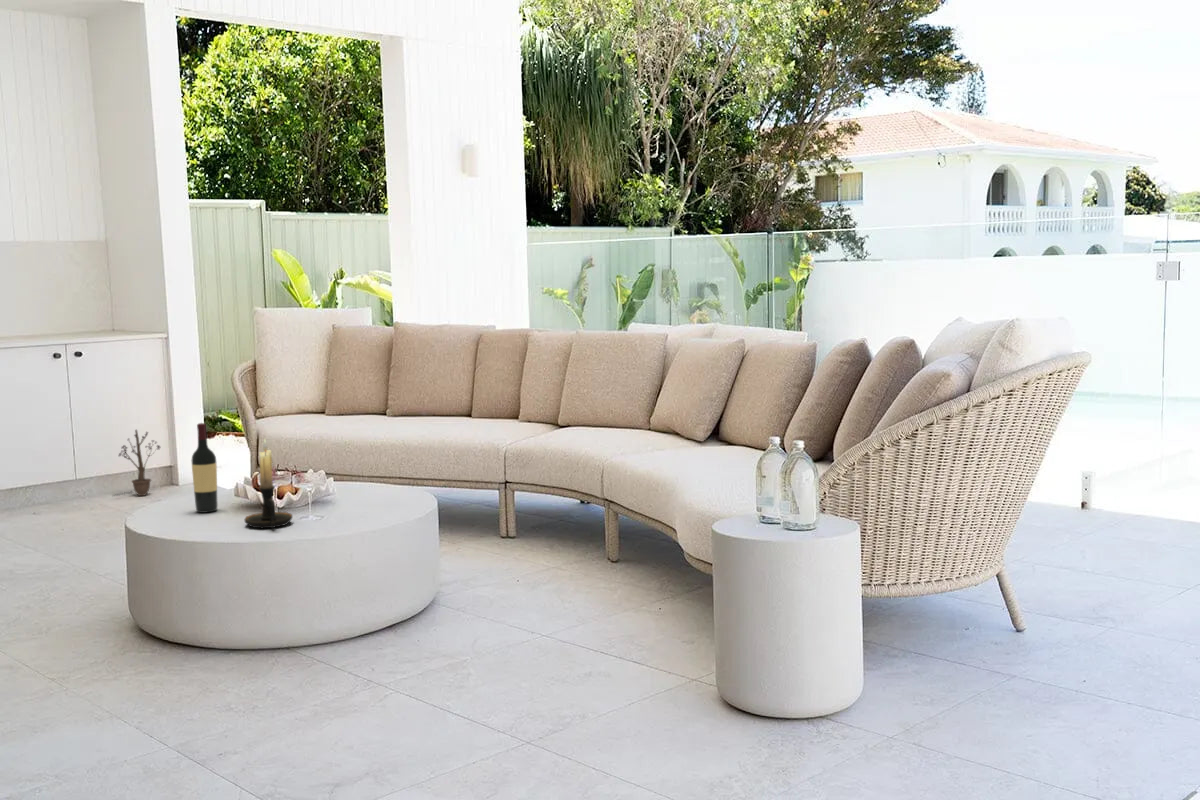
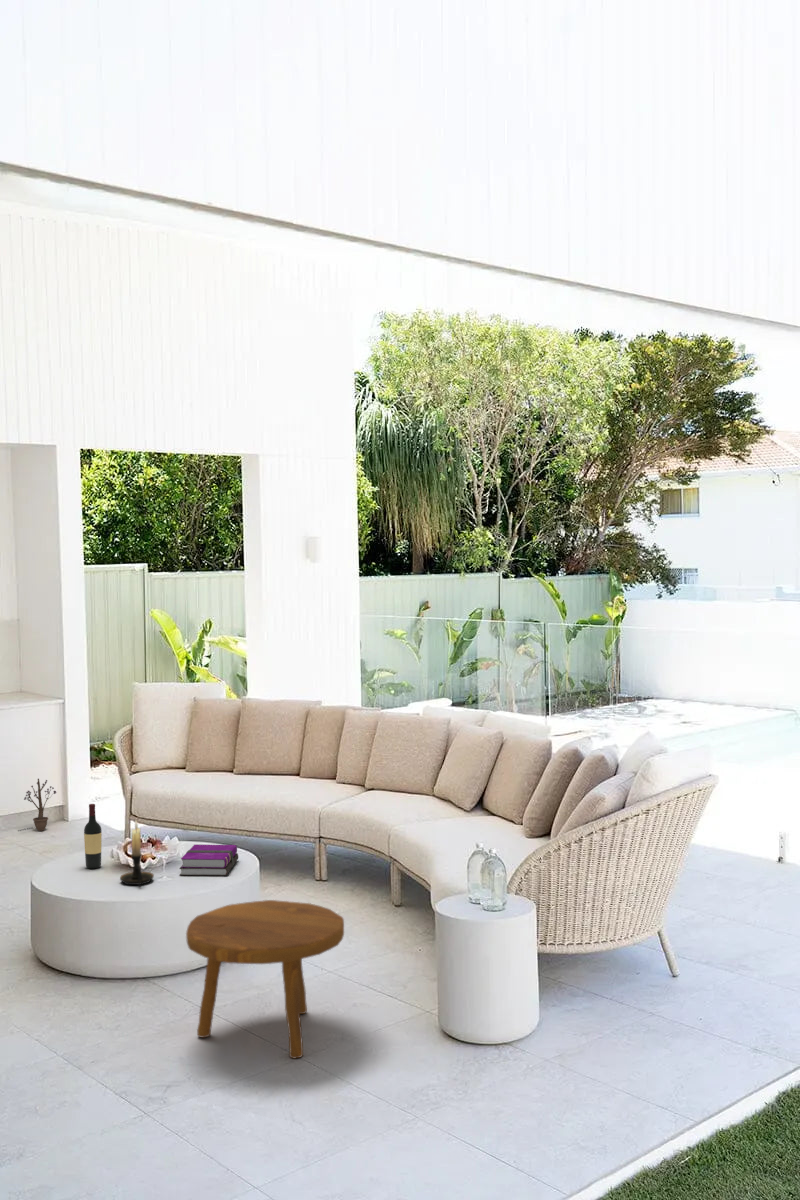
hardback book: none [328,478,408,516] -> present [180,845,238,876]
footstool: none [349,532,585,754] -> present [186,900,344,1058]

